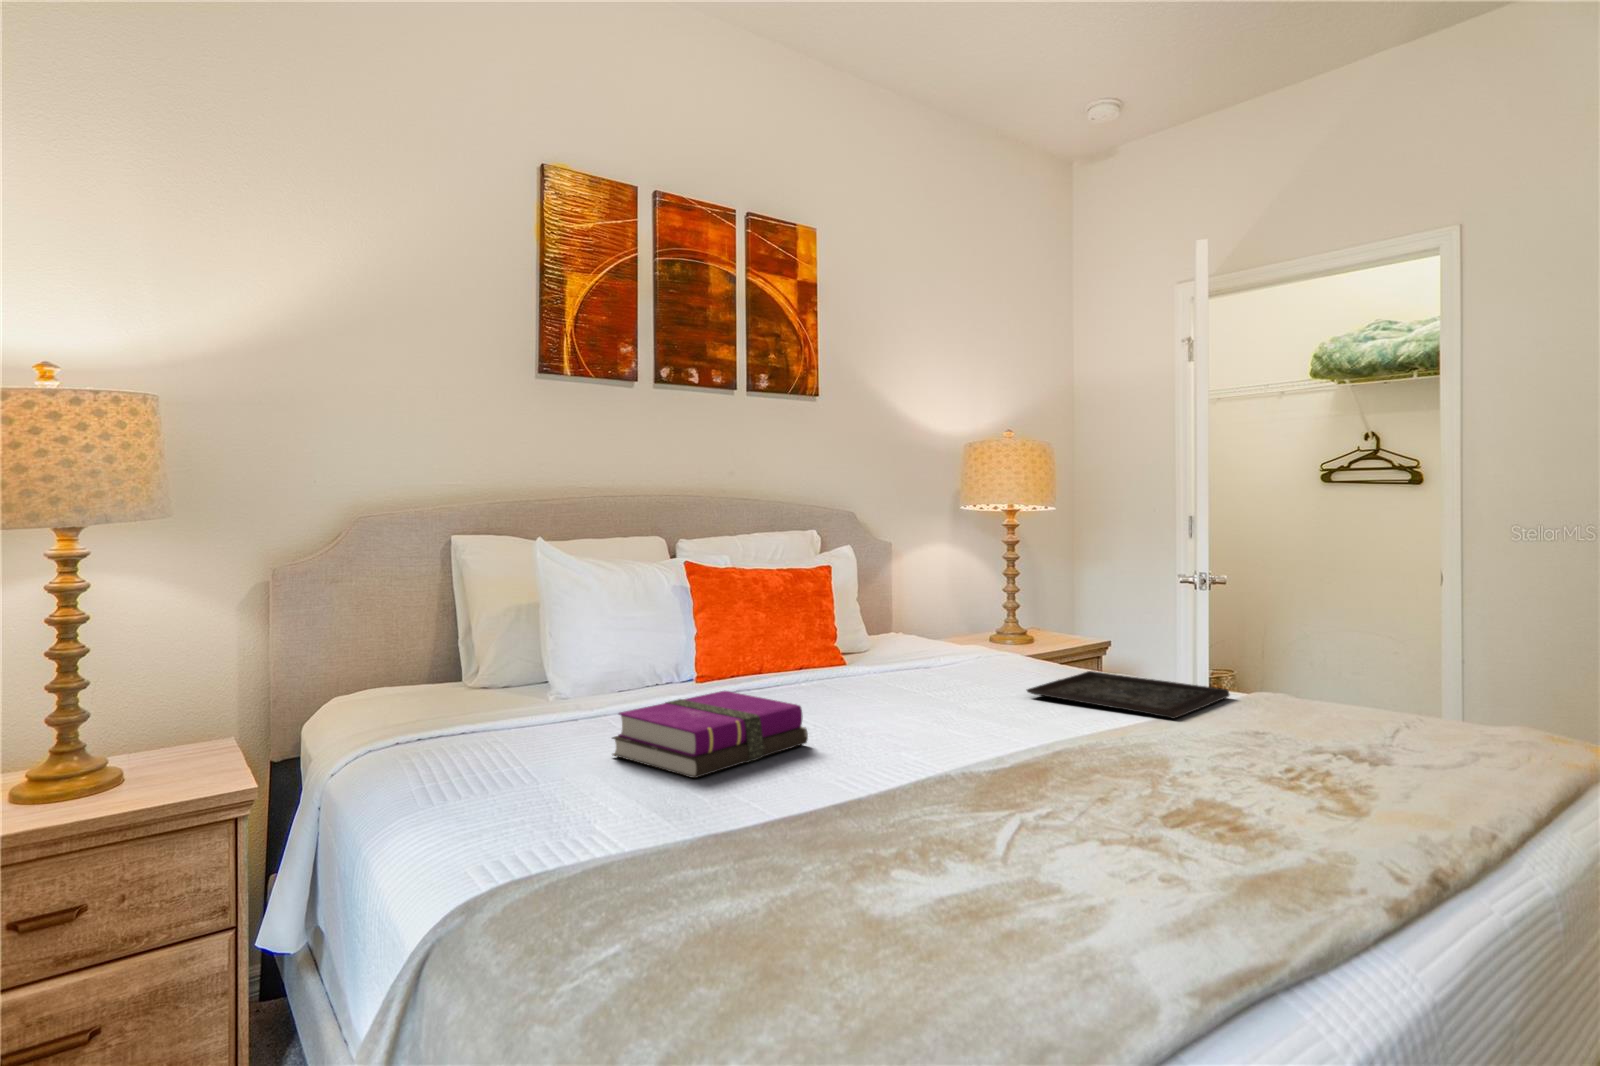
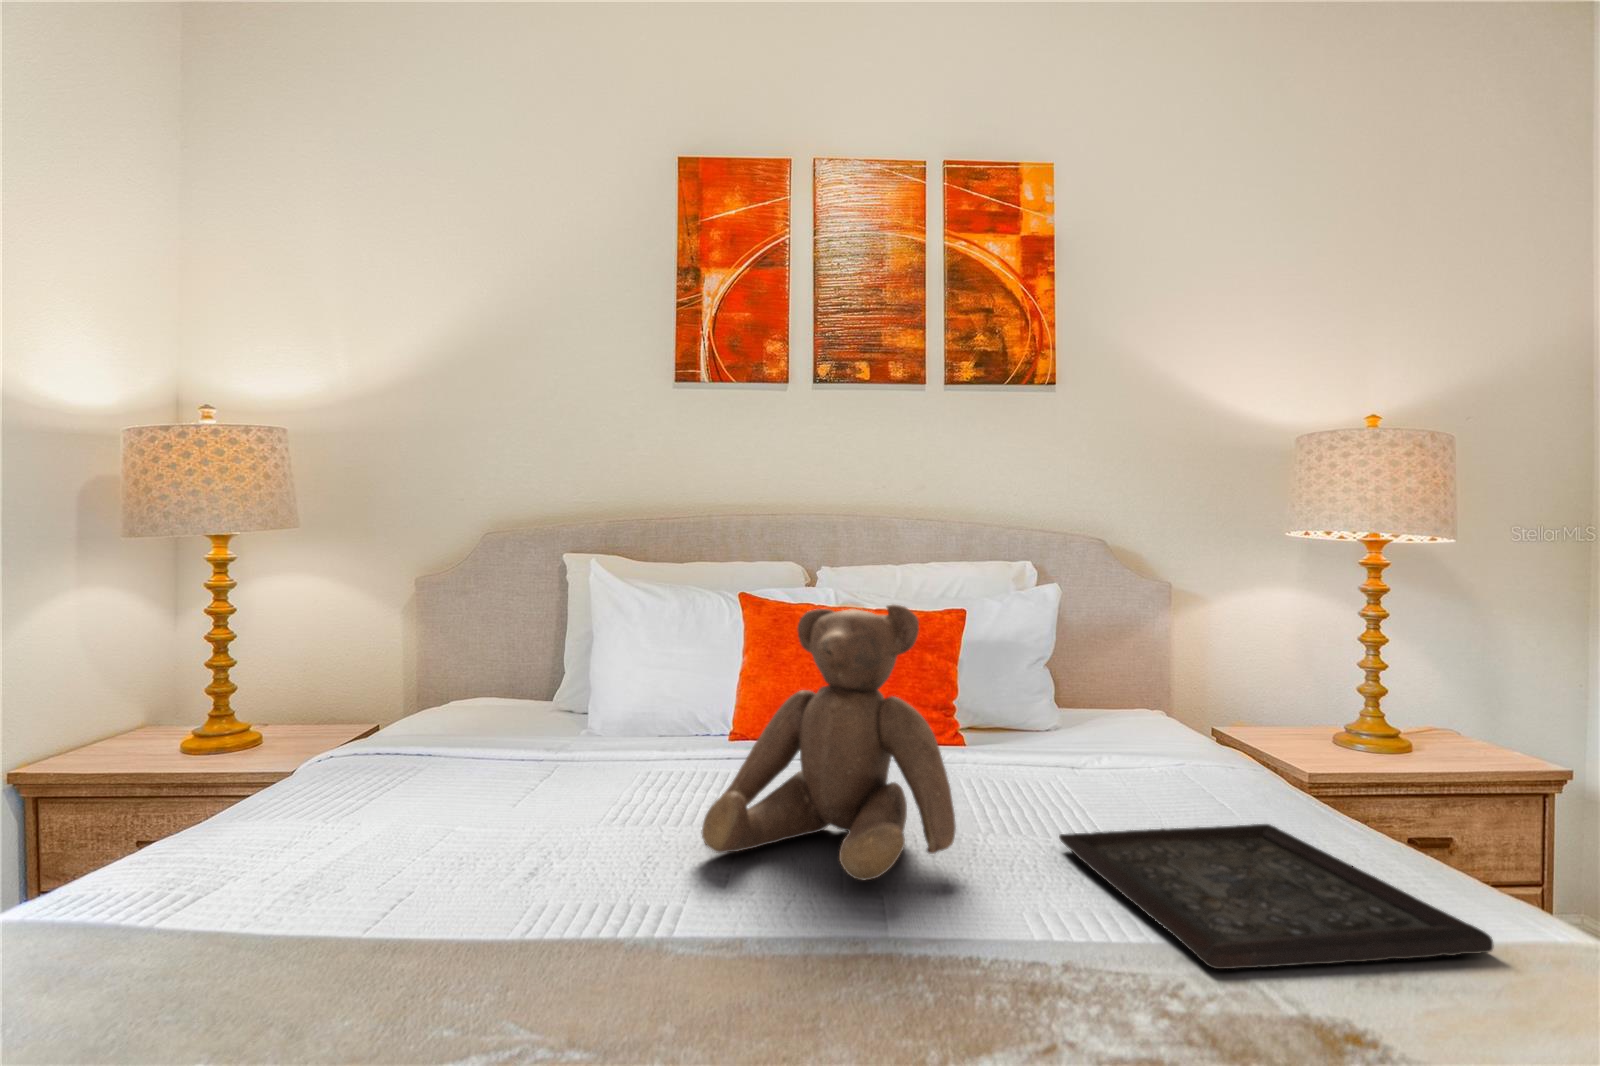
teddy bear: none [856,561,1020,726] -> present [702,605,956,880]
notebook: present [613,691,808,778] -> none [336,753,574,862]

